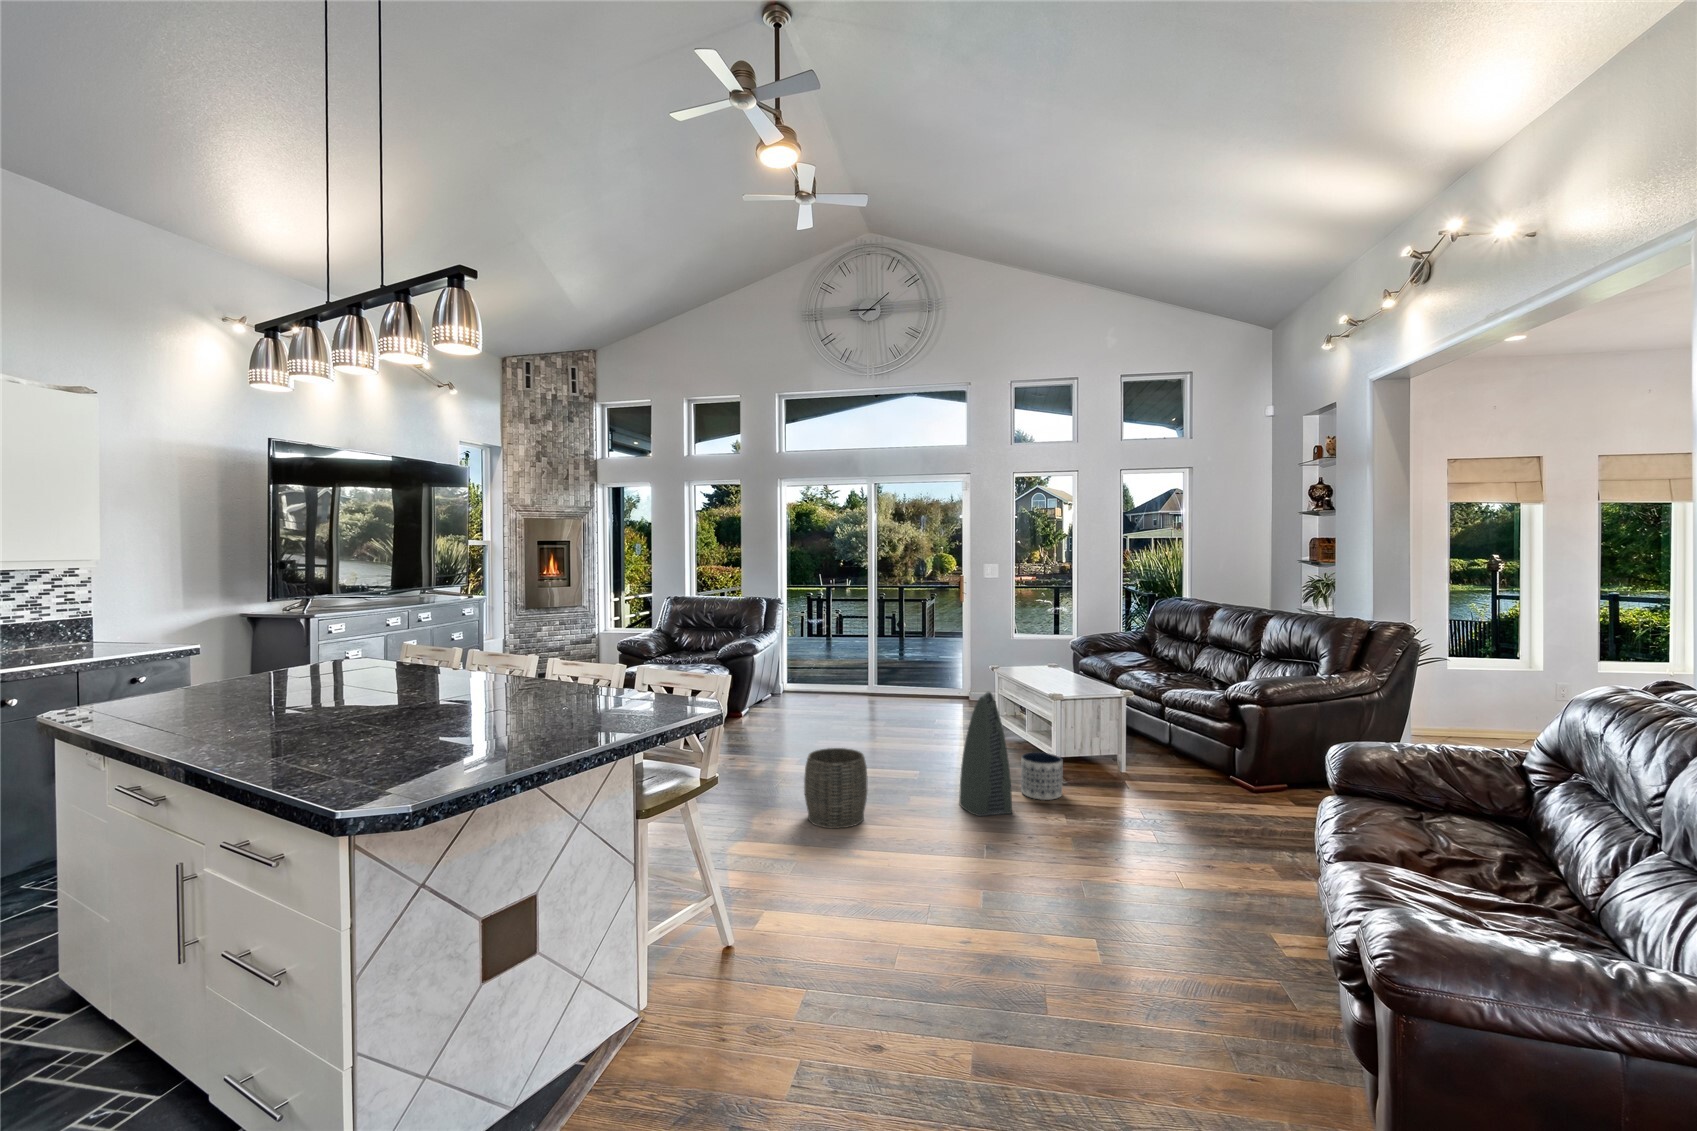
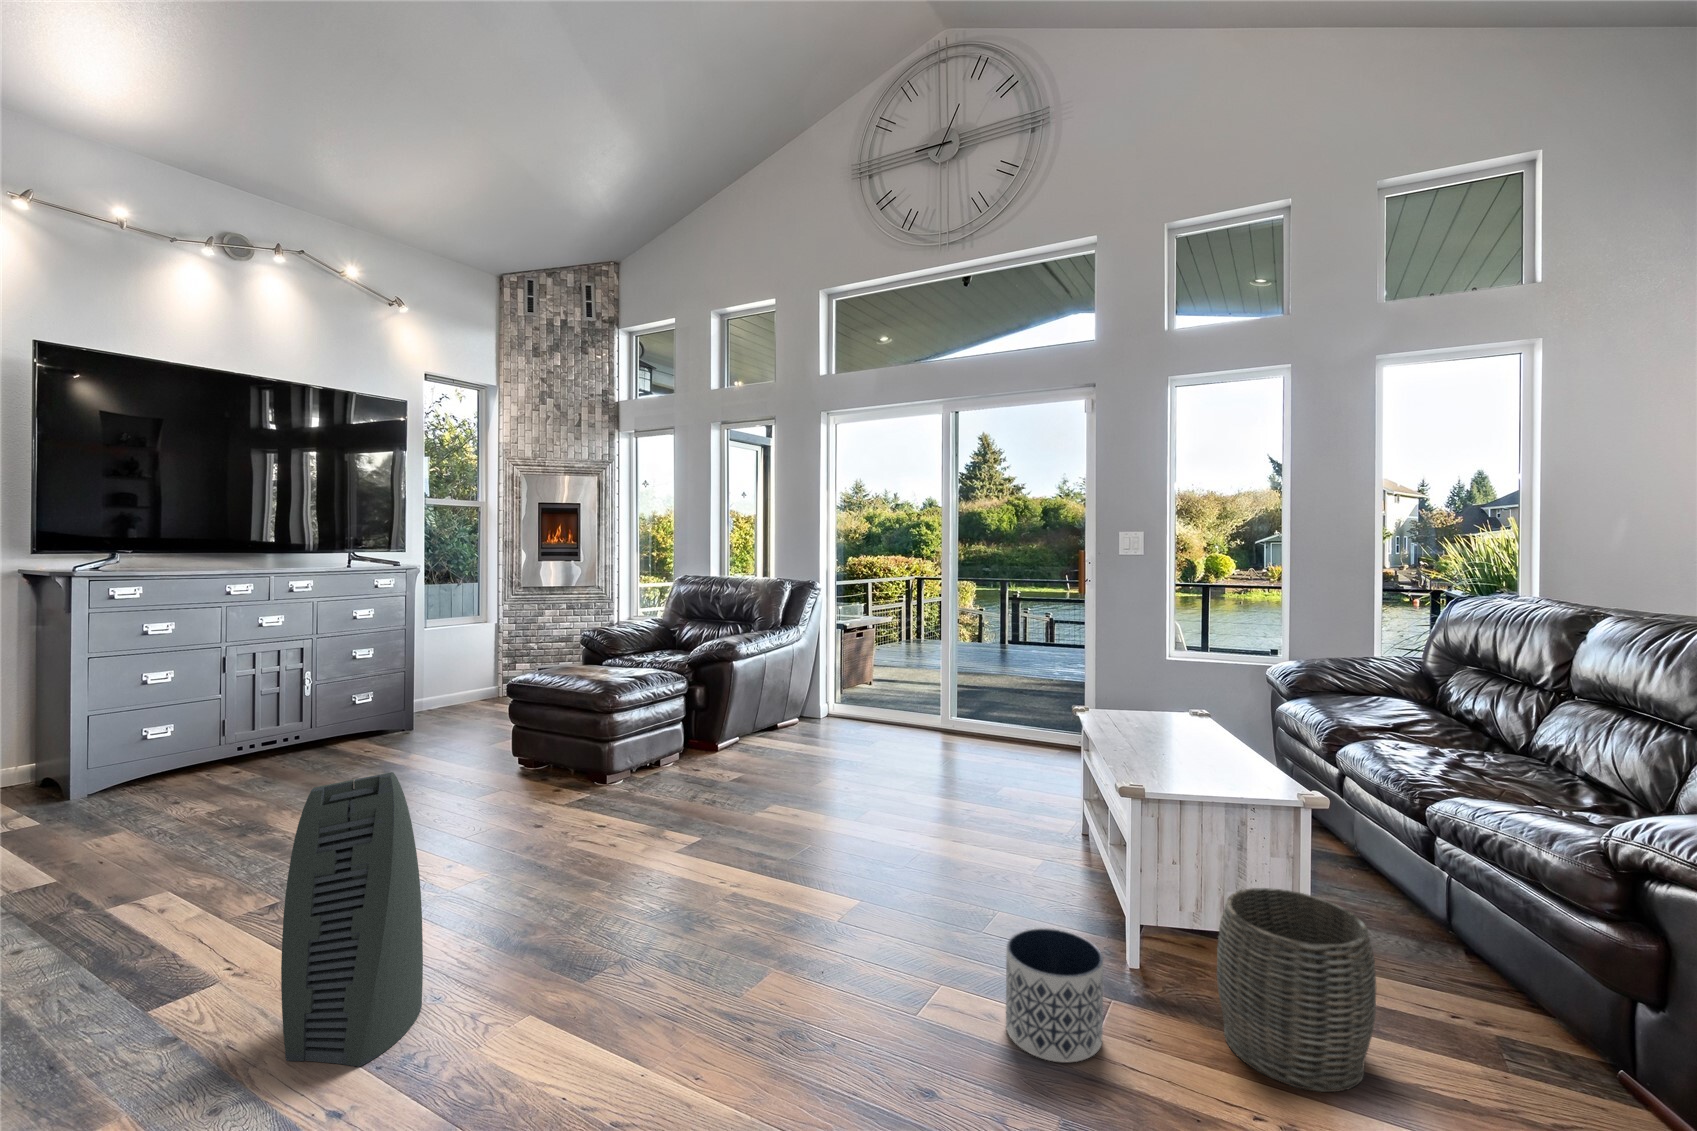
air purifier: present [959,692,1012,816] -> present [281,772,423,1067]
woven basket: present [804,748,868,828] -> present [1217,888,1376,1092]

